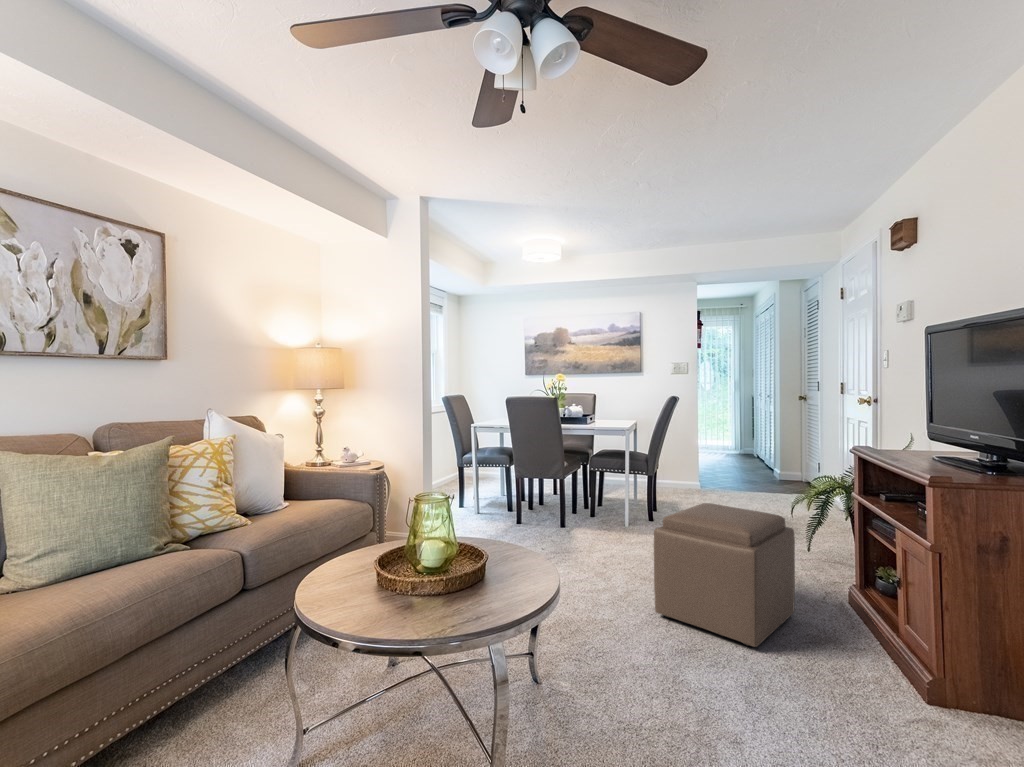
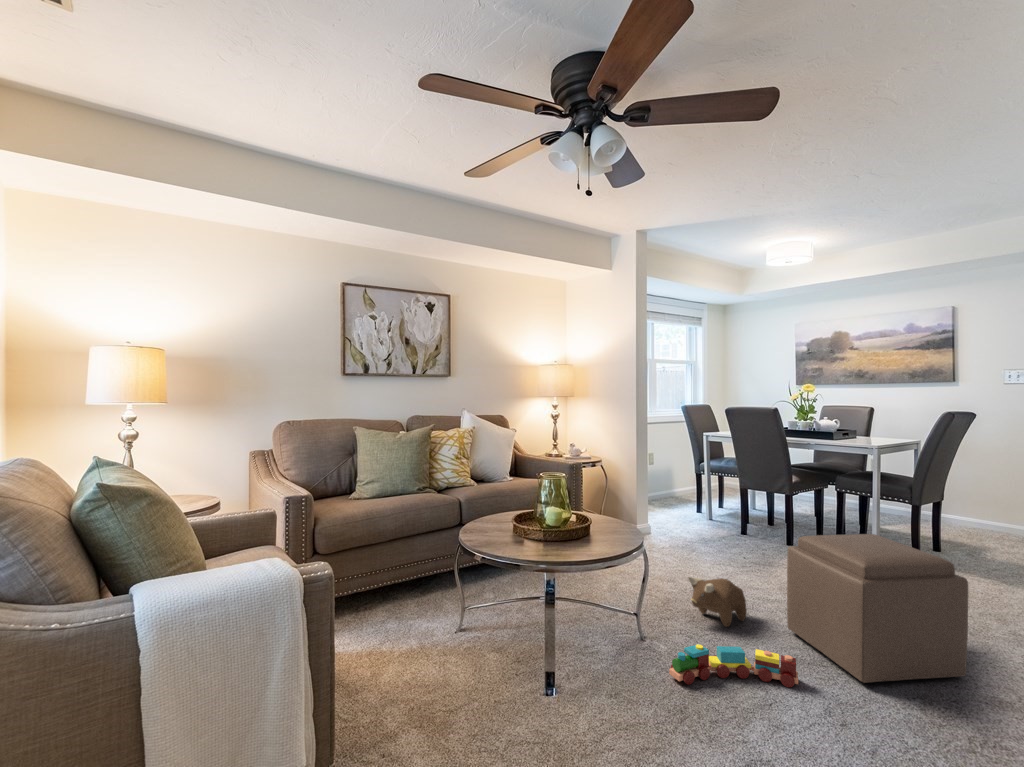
plush toy: none [568,577,617,630] -> present [688,577,747,627]
toy train: none [619,643,721,718] -> present [670,644,798,687]

